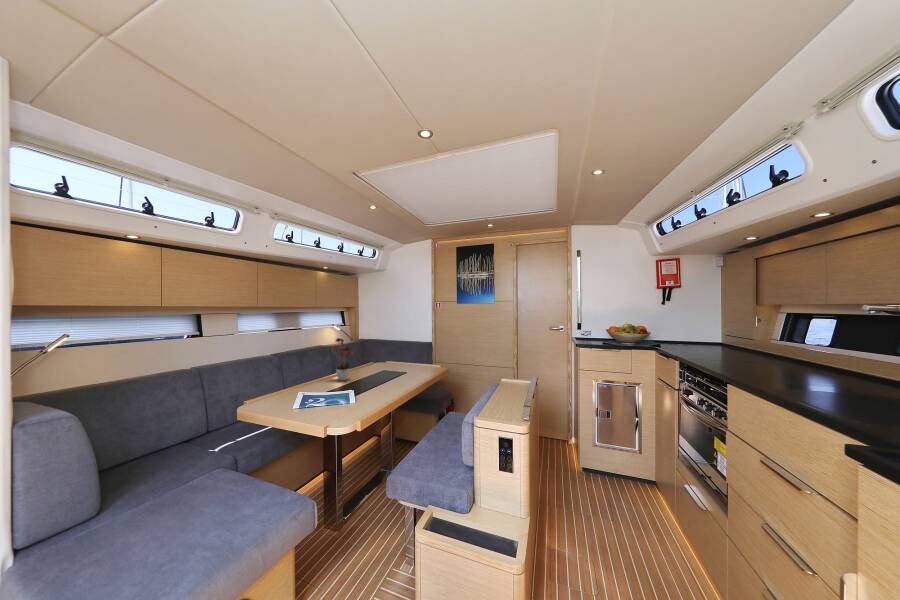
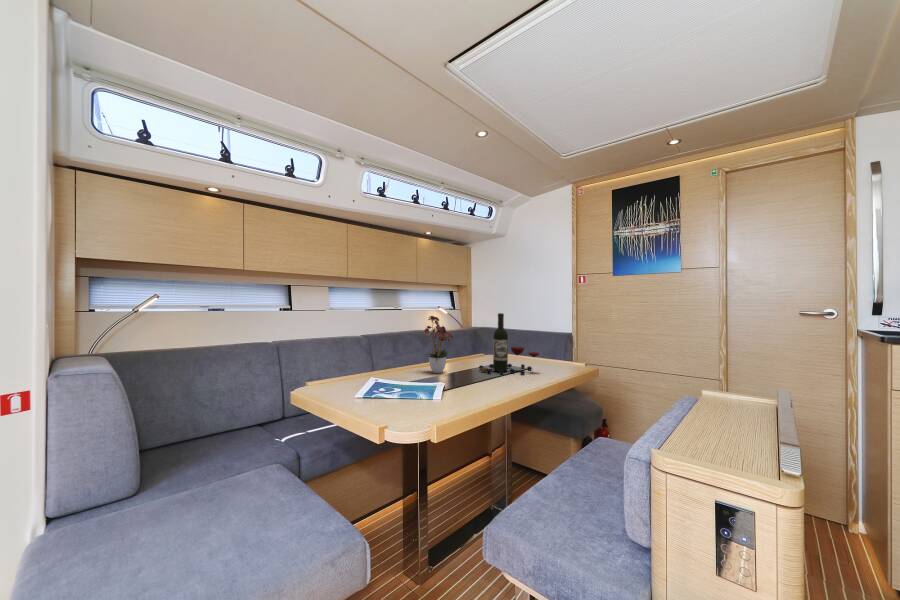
wine bottle: none [373,334,416,377] -> present [479,313,539,375]

